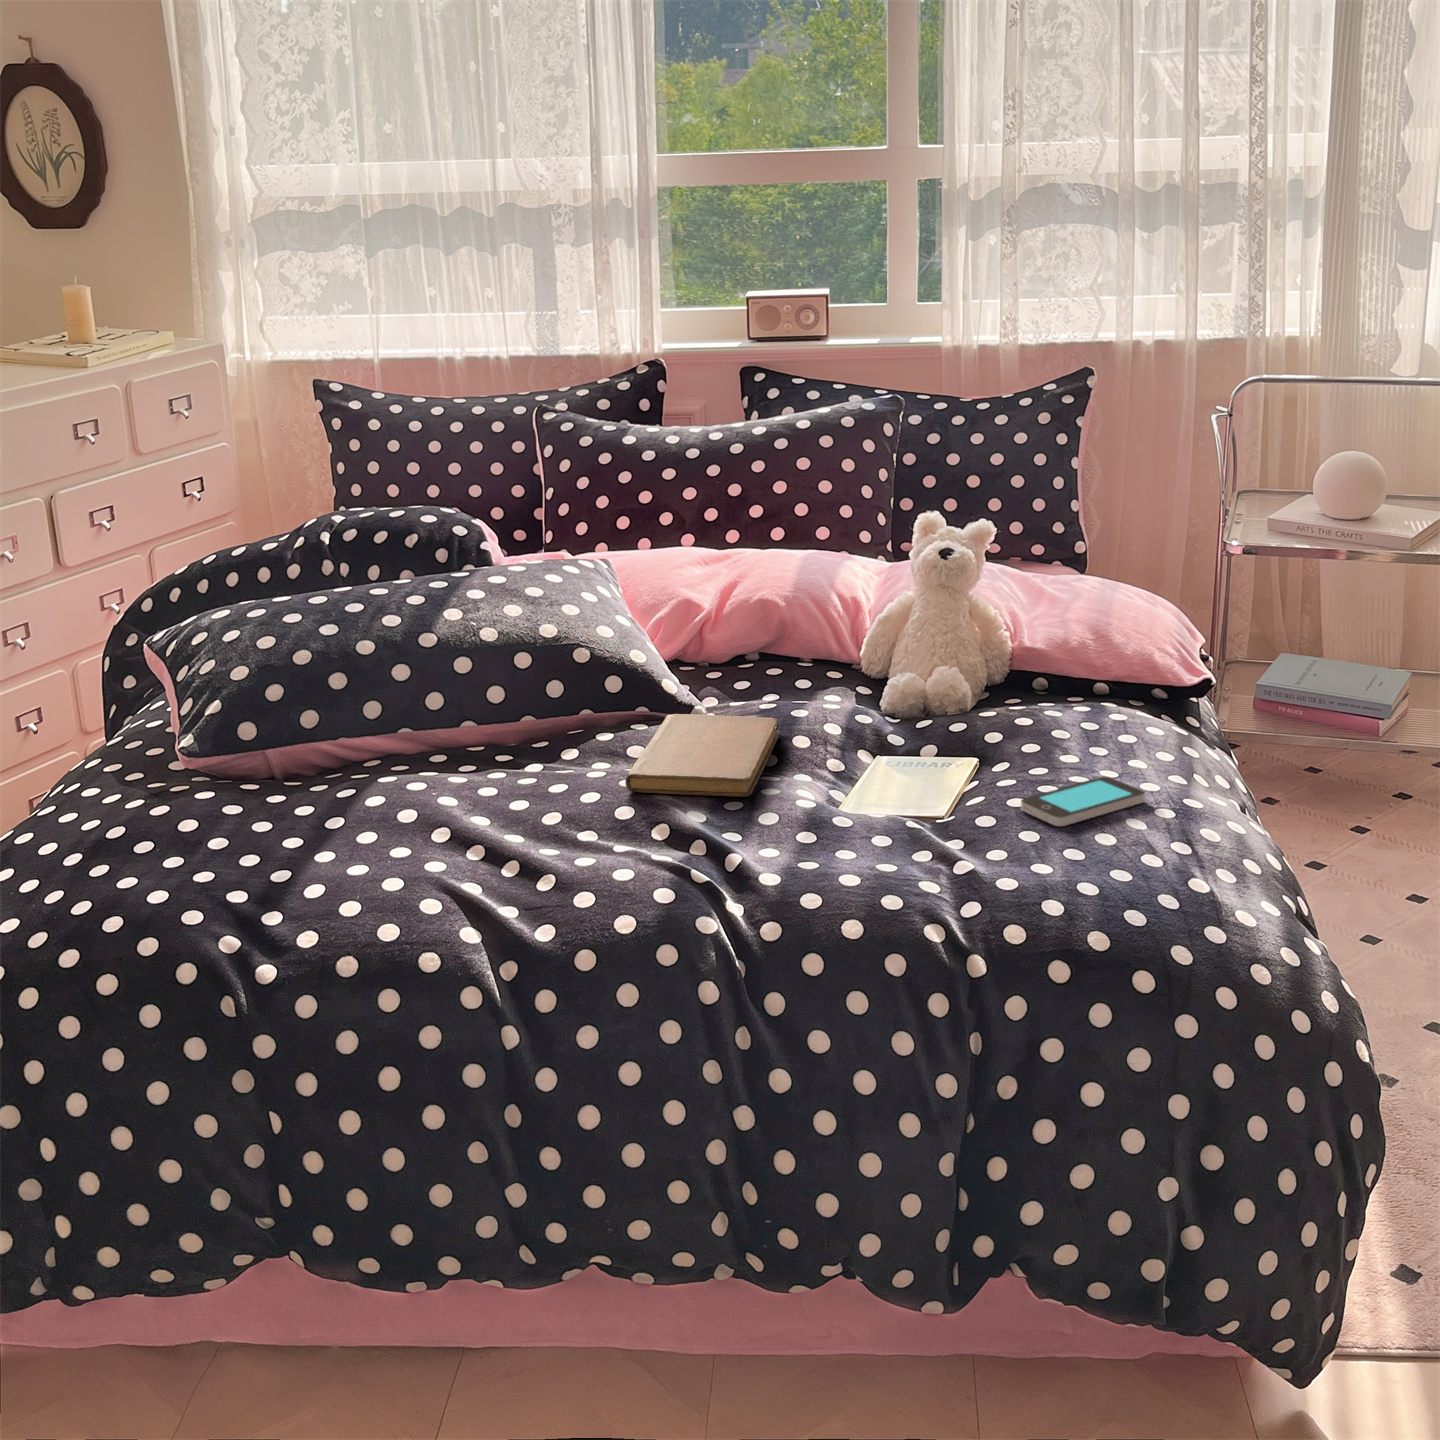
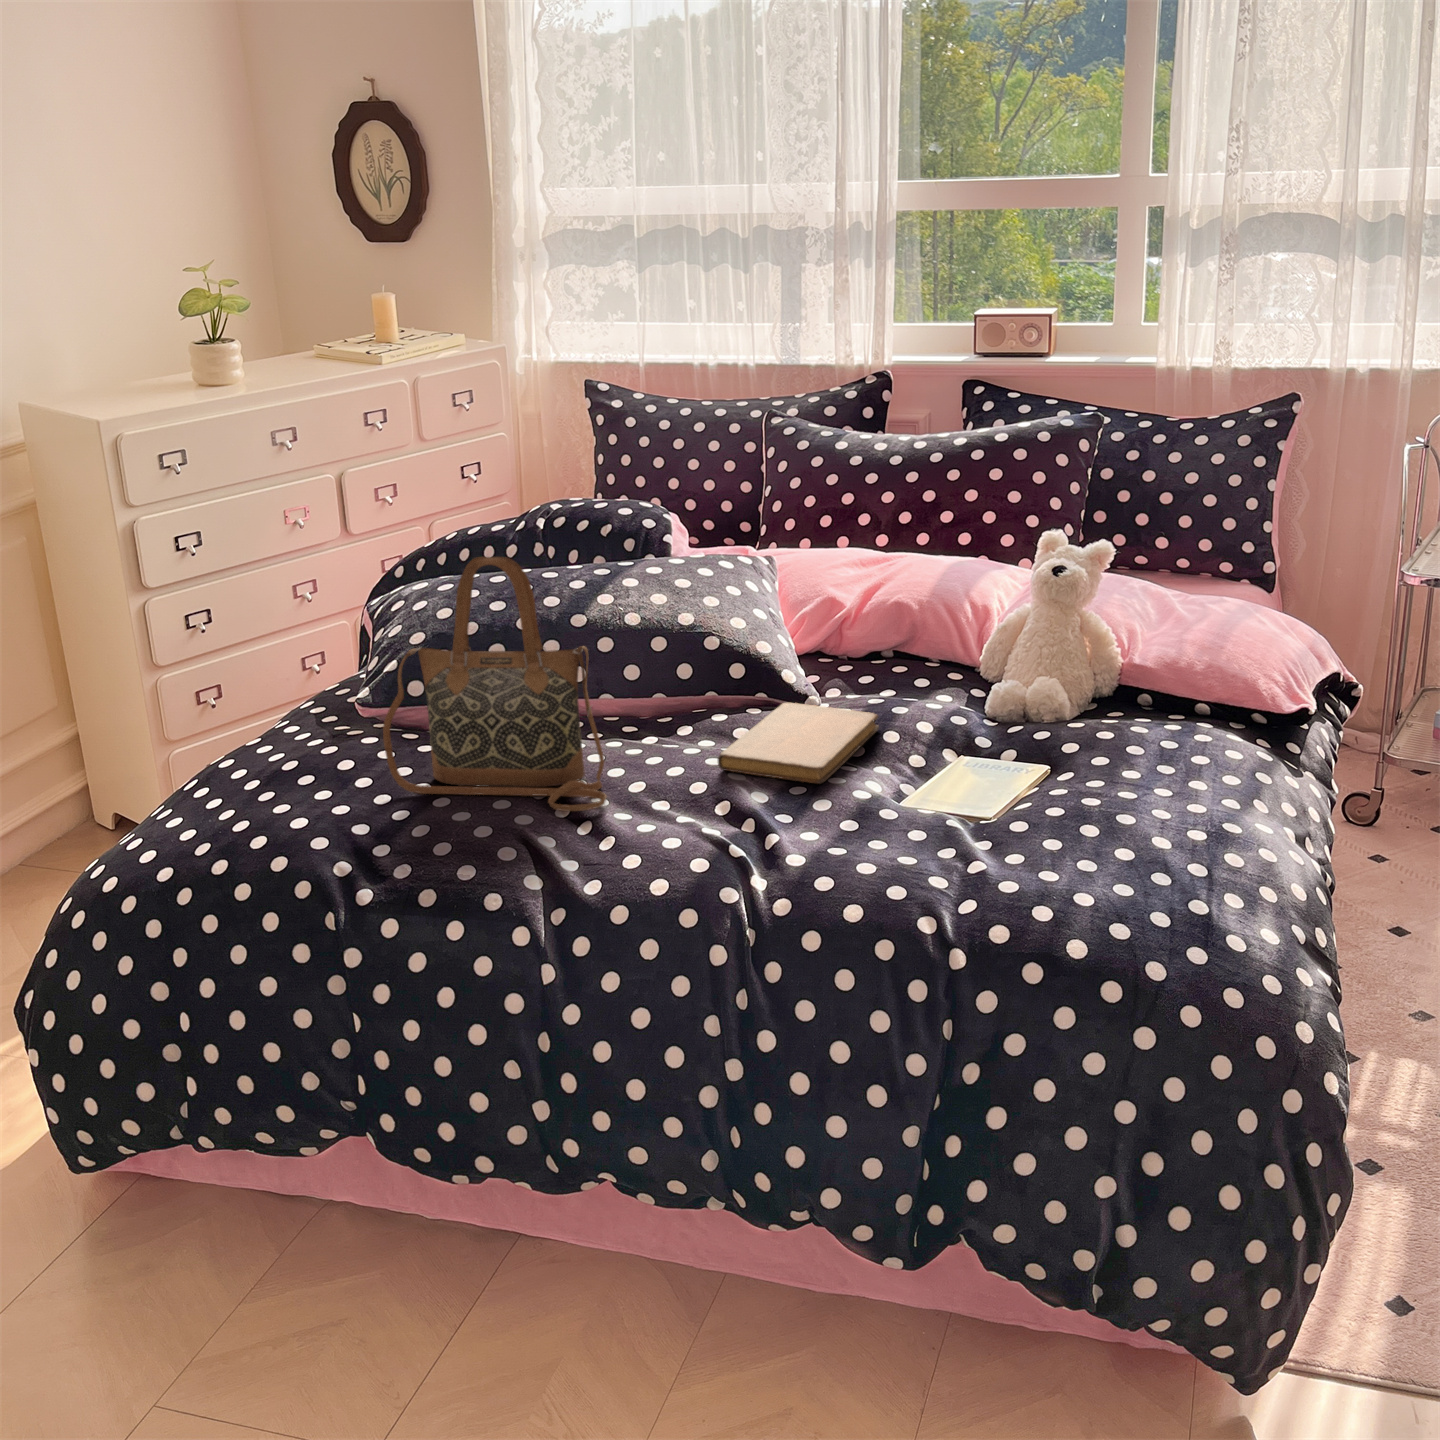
handbag: none [234,565,520,852] -> present [383,557,606,811]
smartphone: present [1021,776,1145,826] -> none [1062,796,1185,839]

